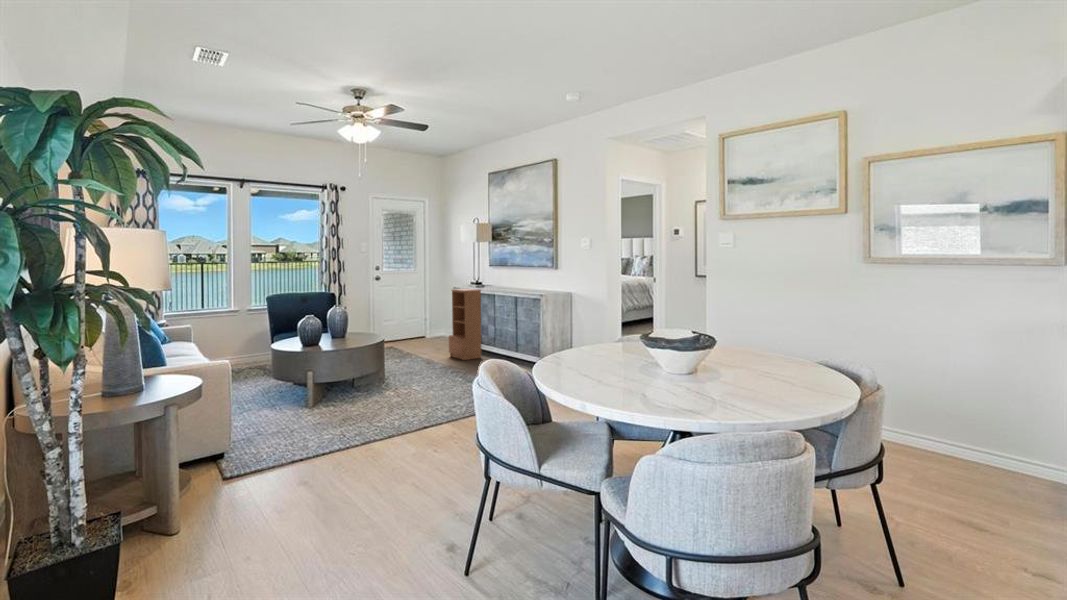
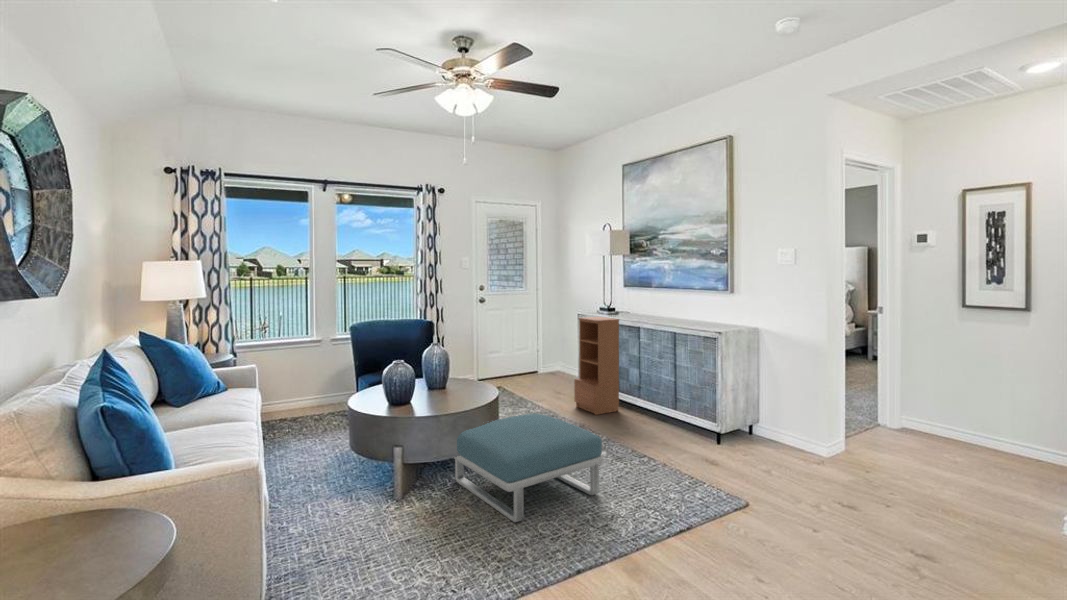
footstool: none [349,351,454,409] -> present [454,413,603,522]

